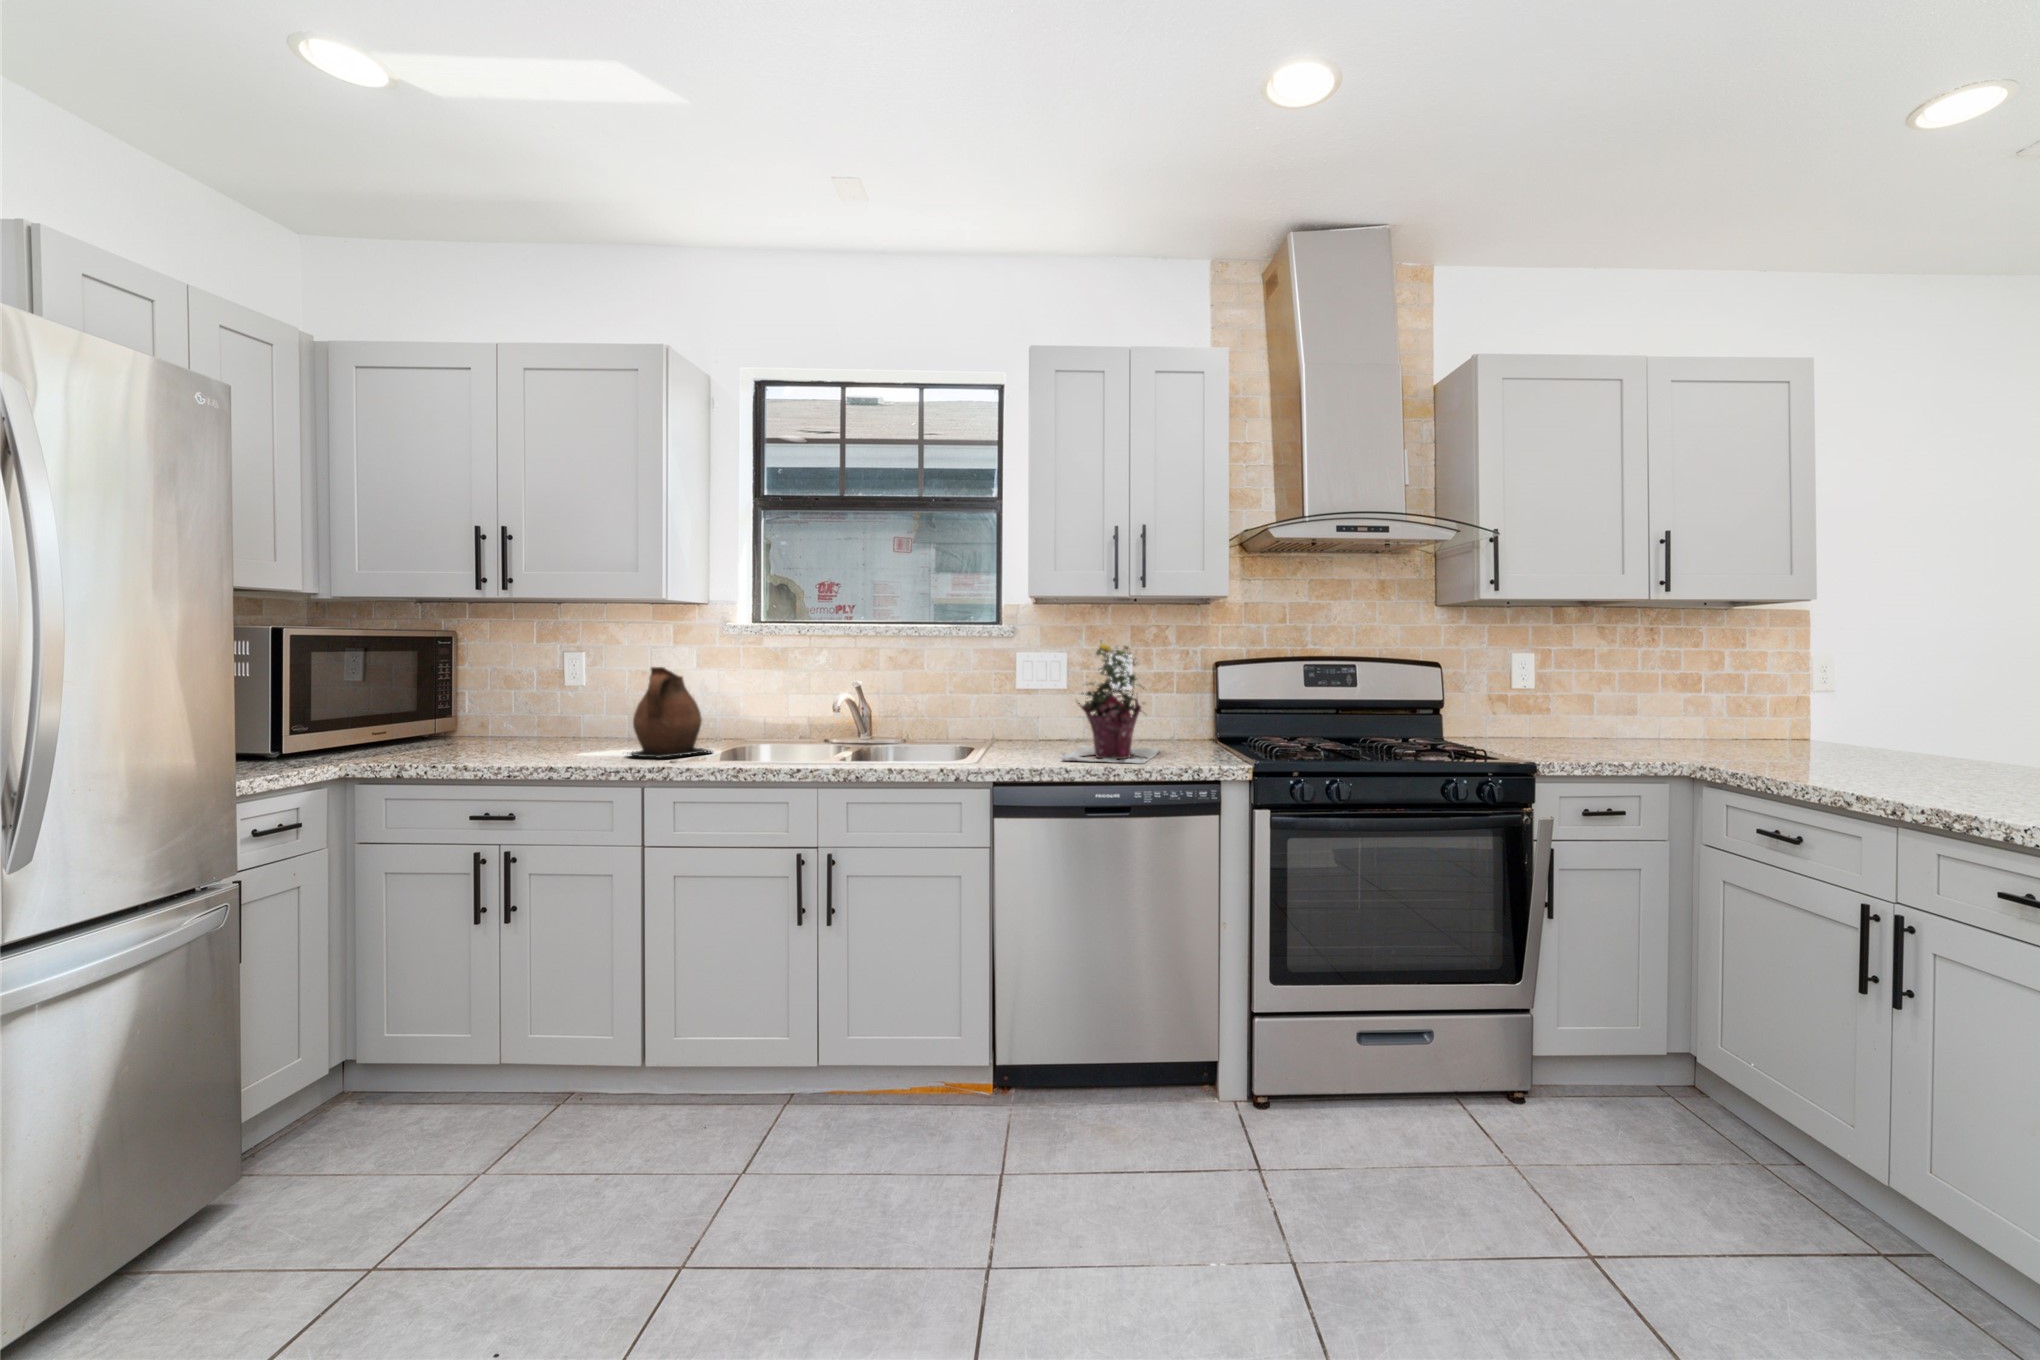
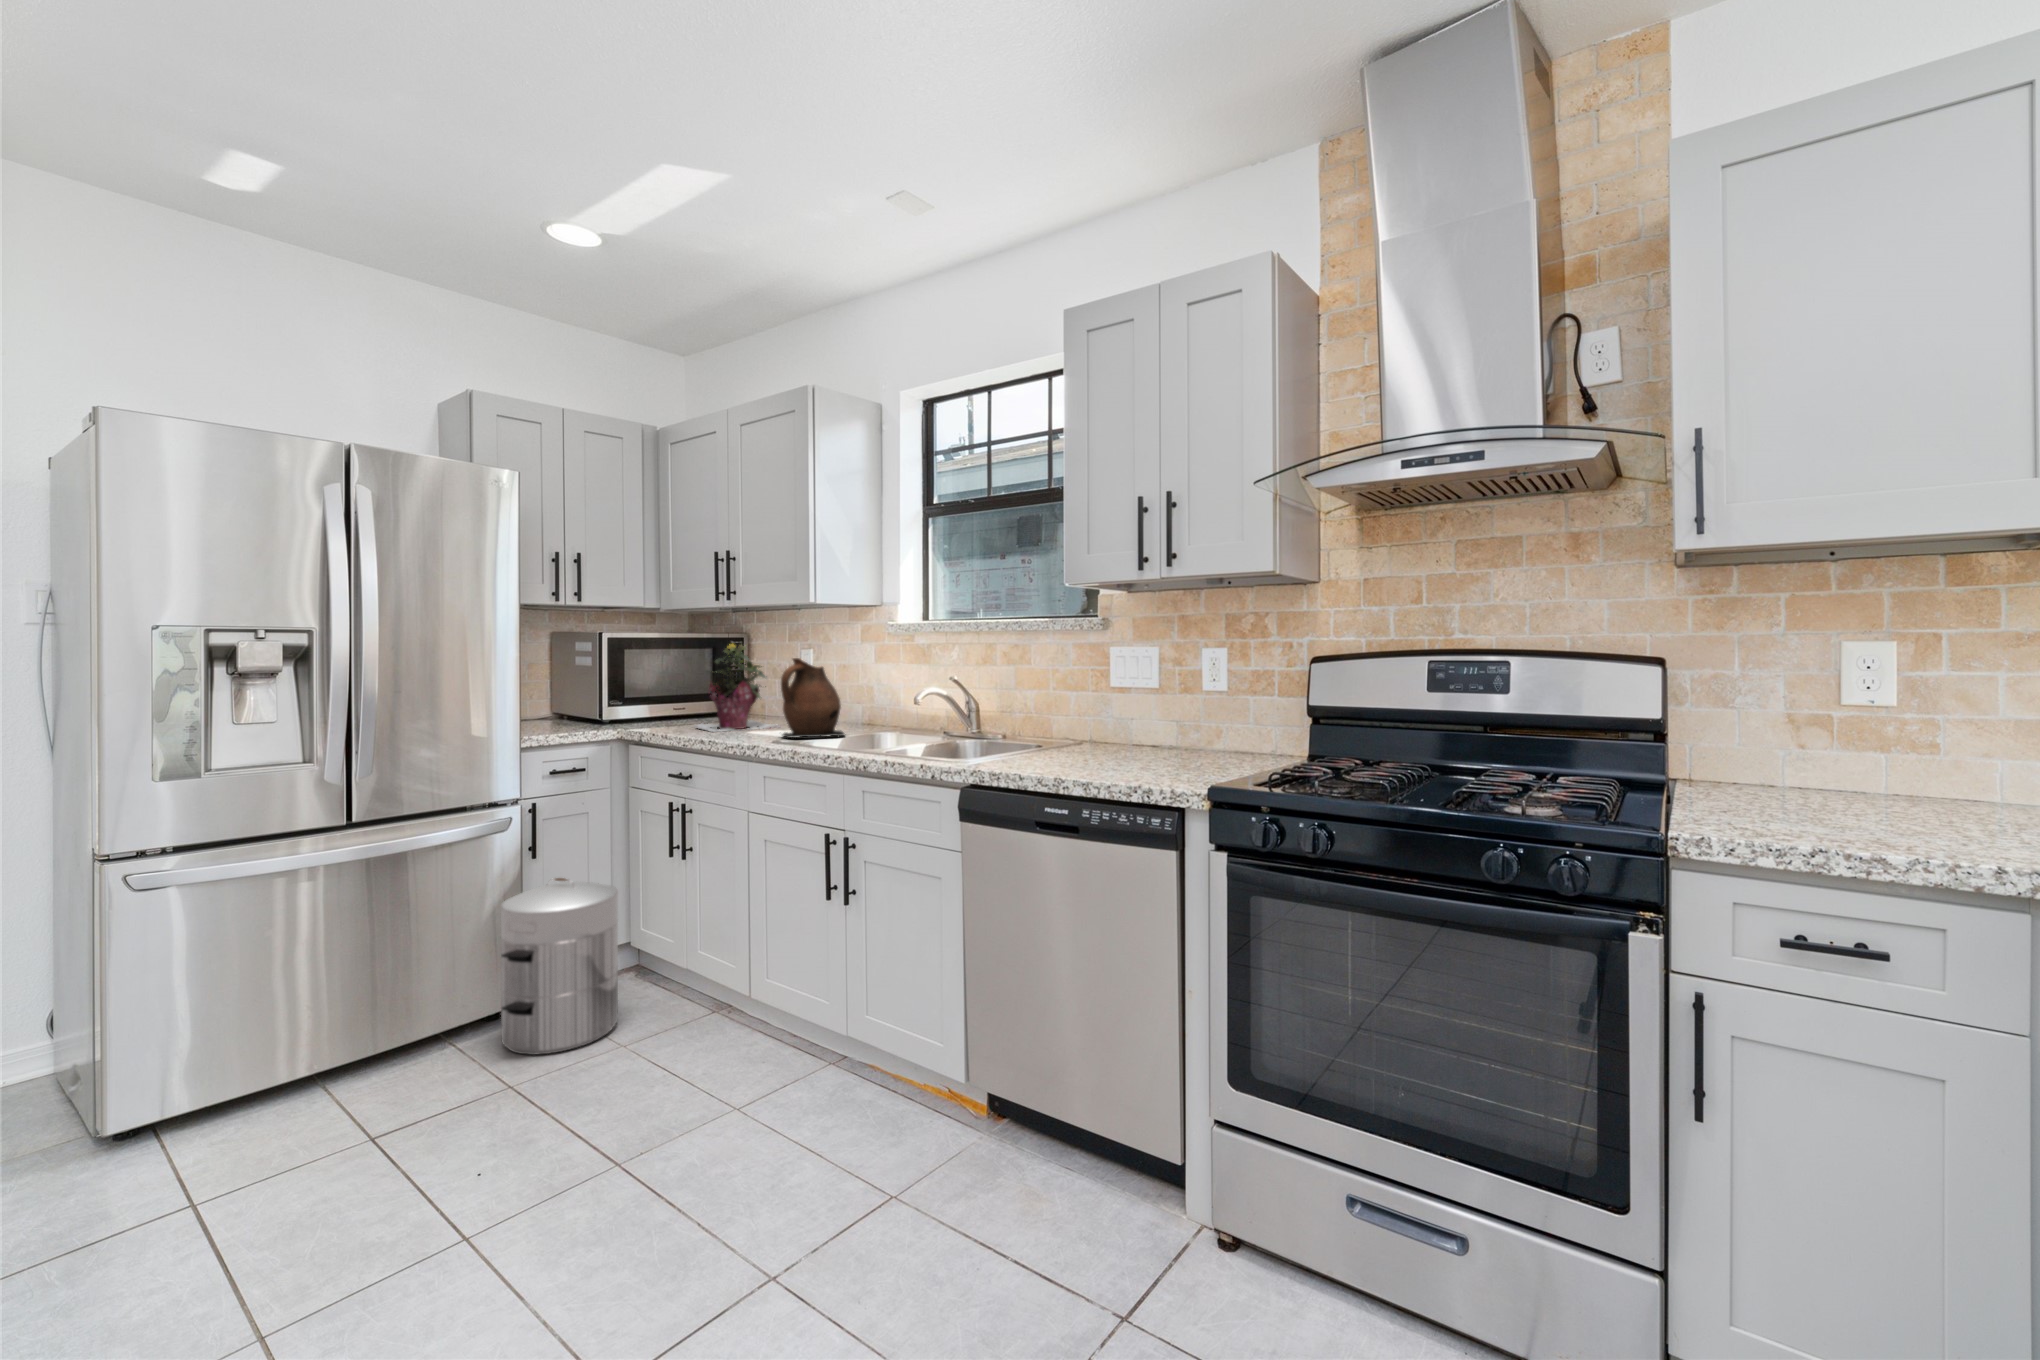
potted plant: present [1061,643,1160,764] -> present [695,644,779,732]
waste bin: none [290,965,463,1212] -> present [501,878,618,1055]

